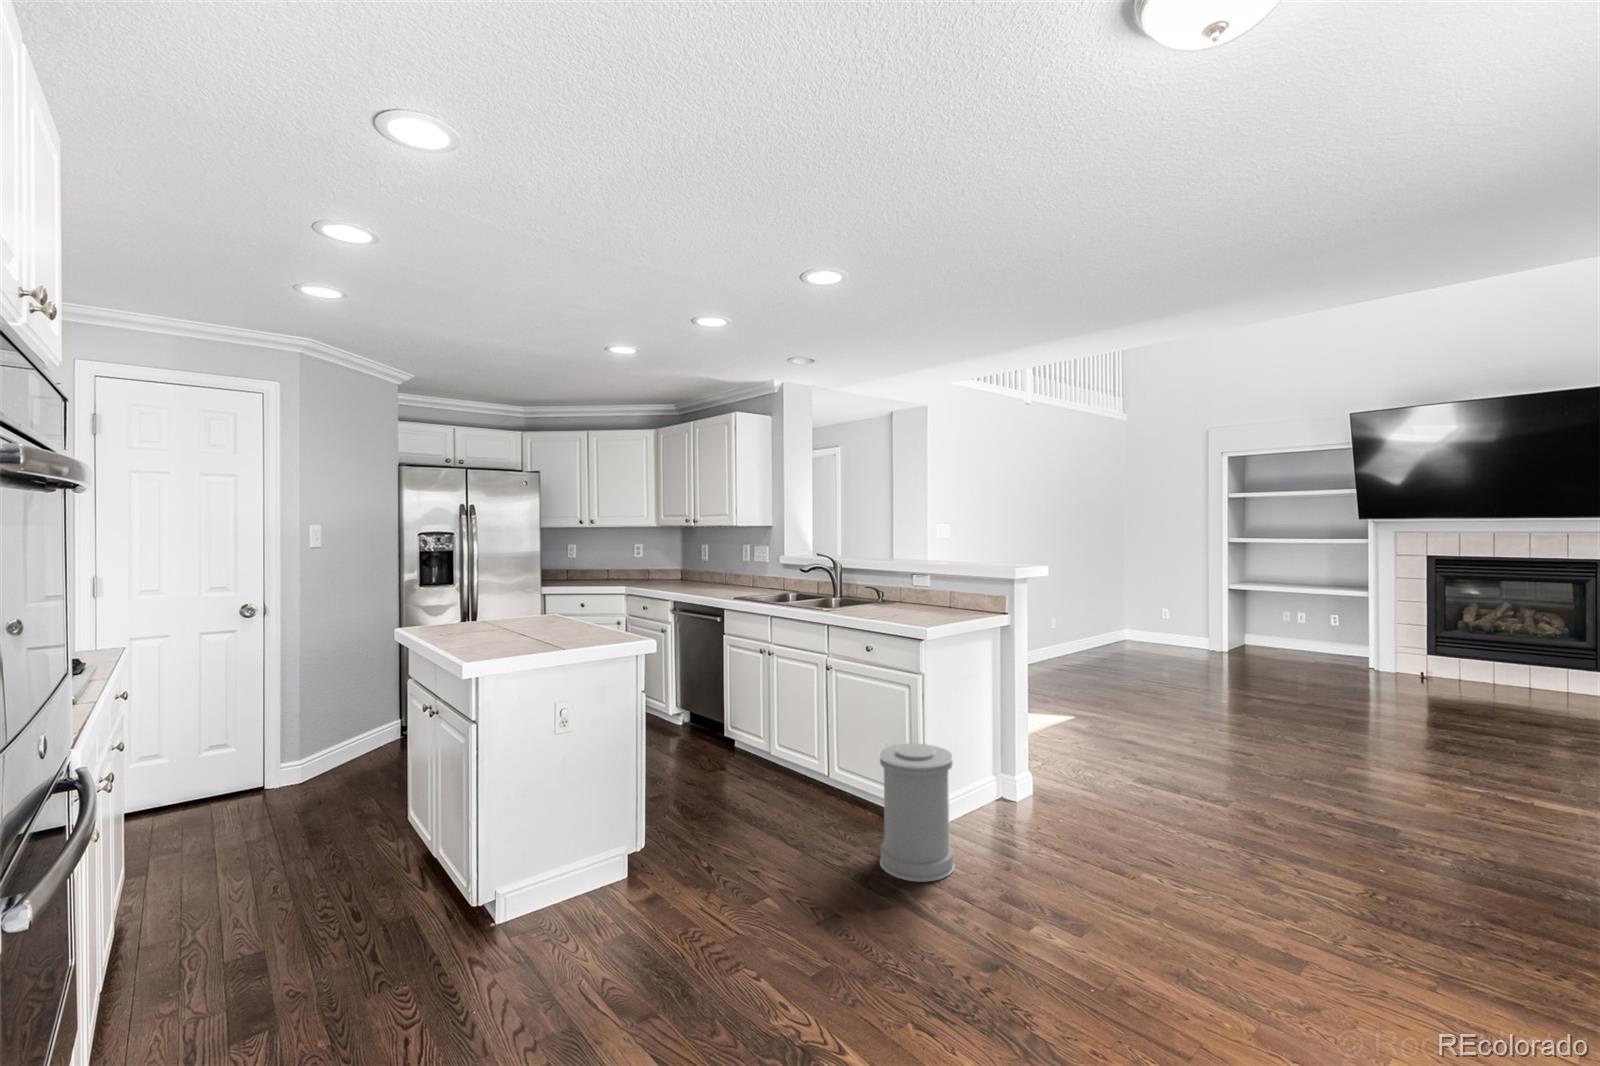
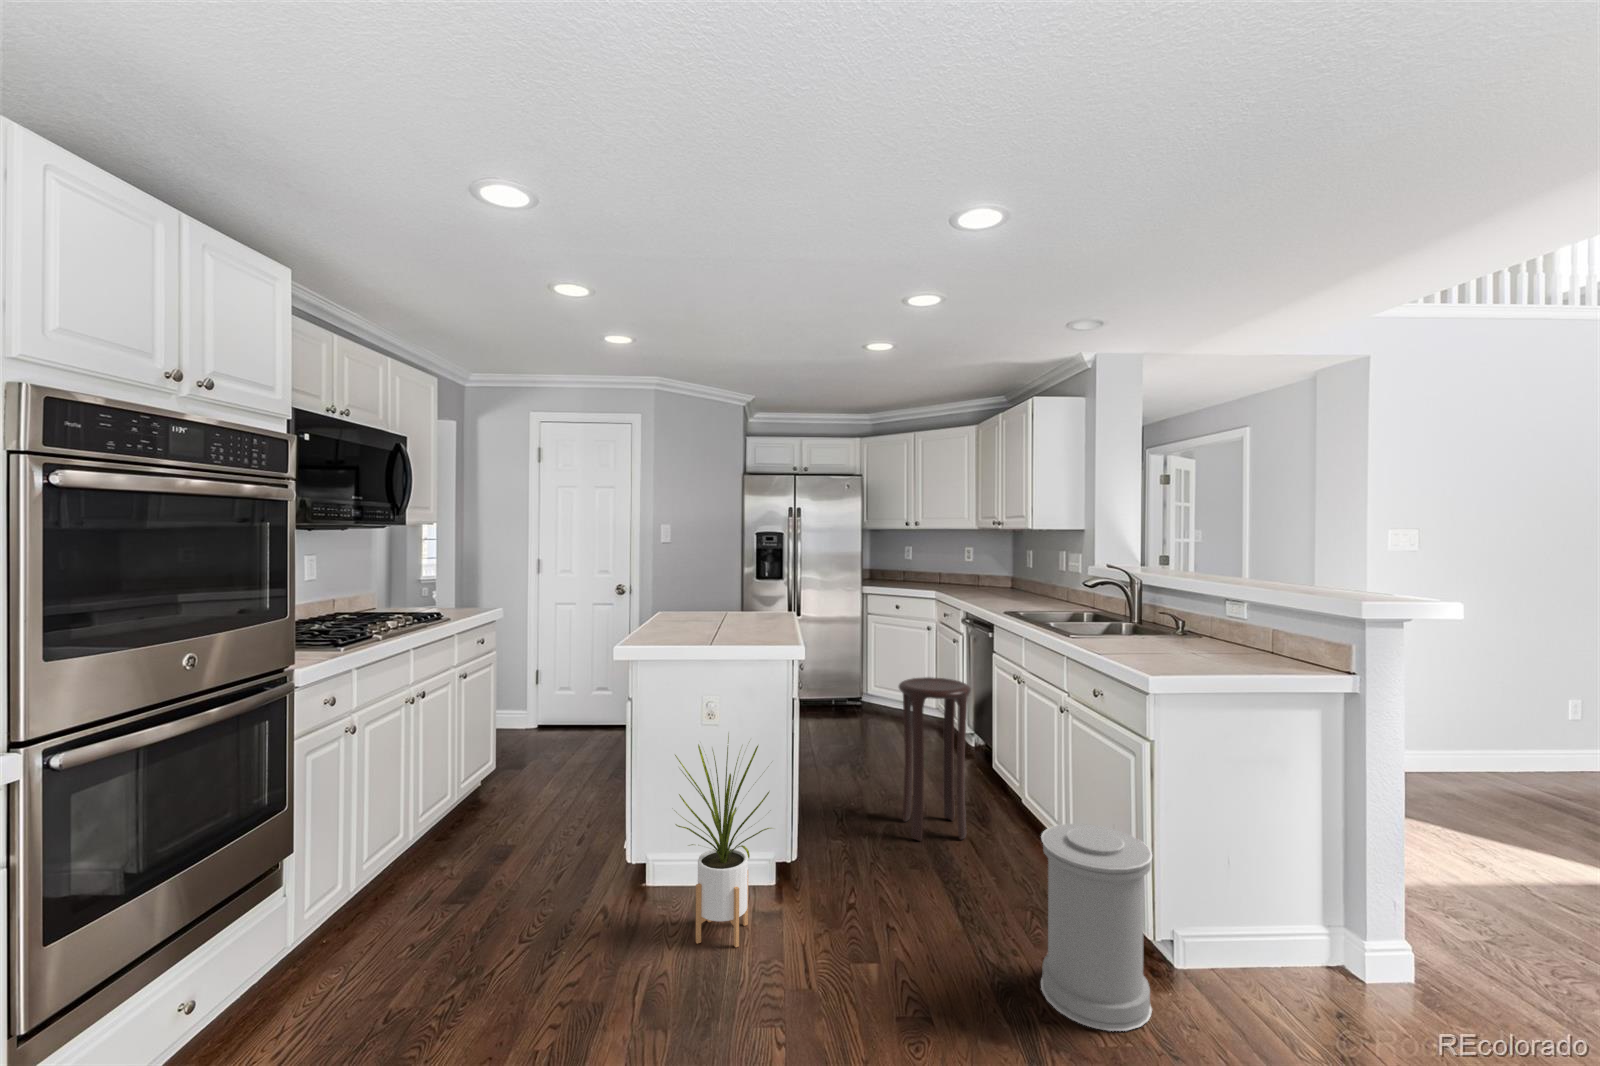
stool: none [683,661,747,807] -> present [898,677,971,841]
house plant: none [568,731,675,944] -> present [675,736,771,947]

